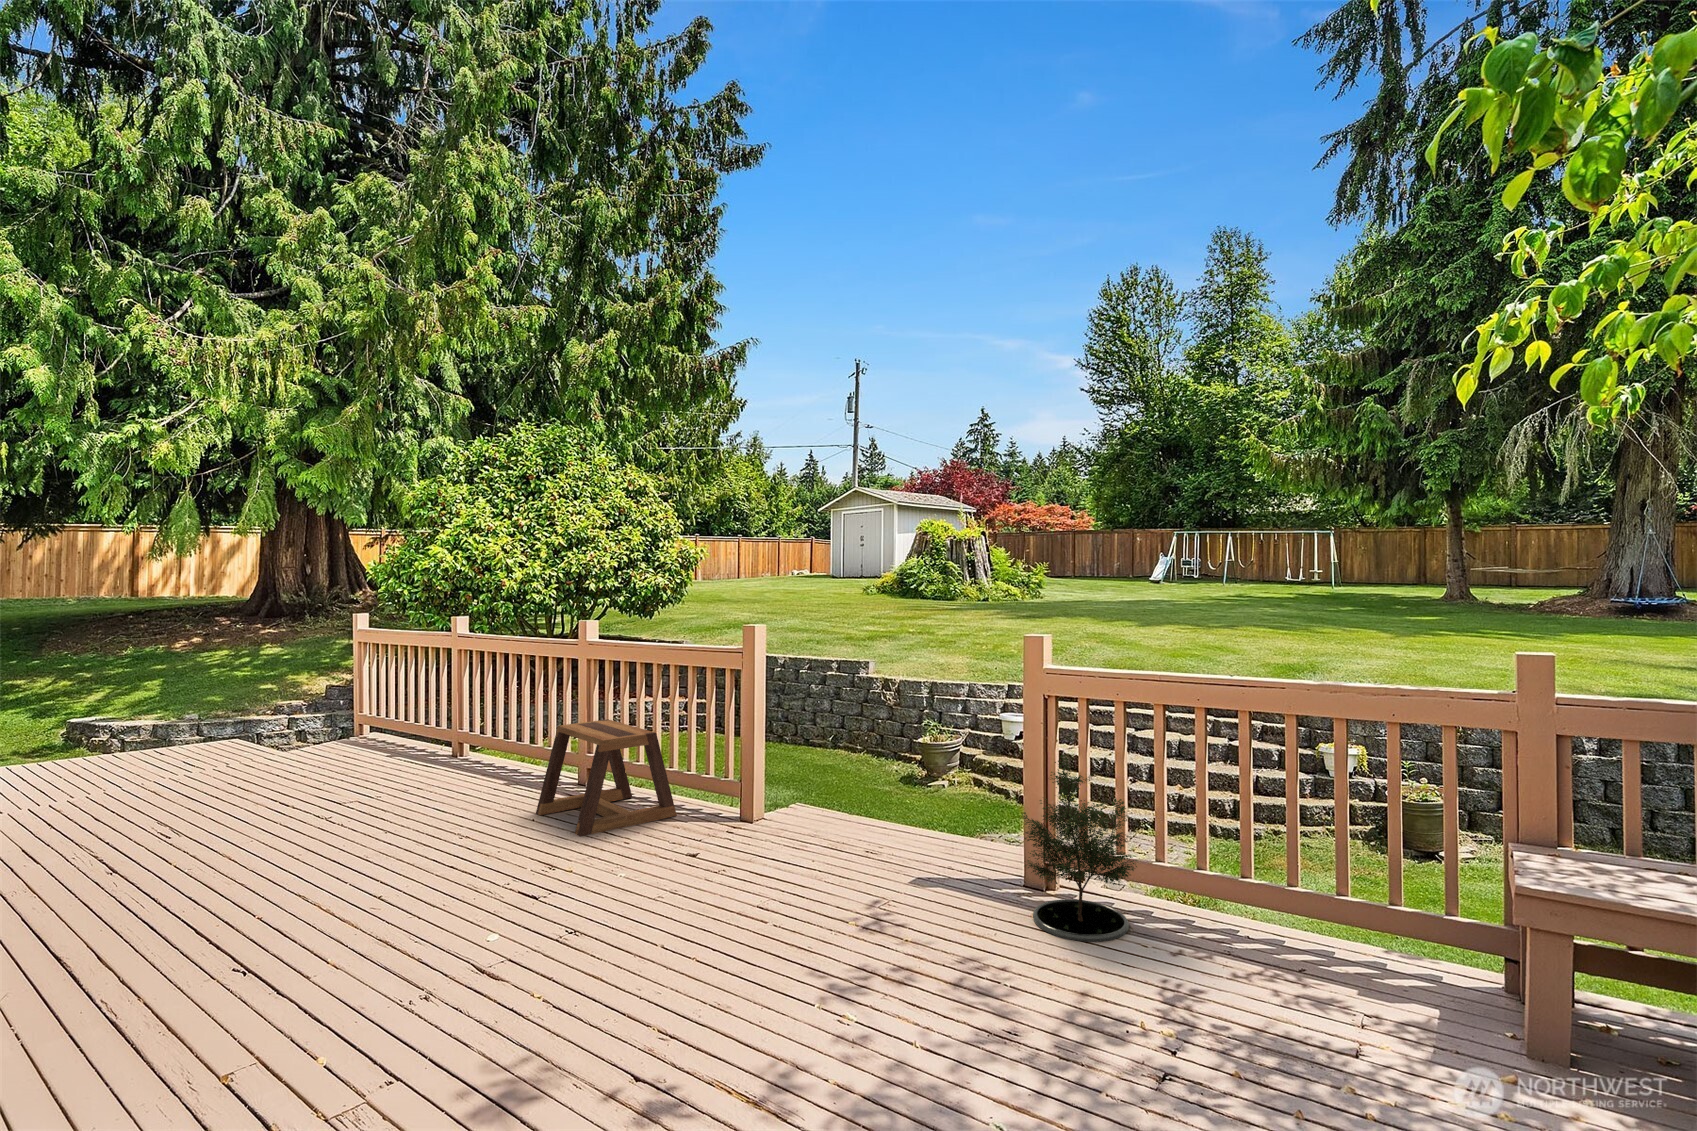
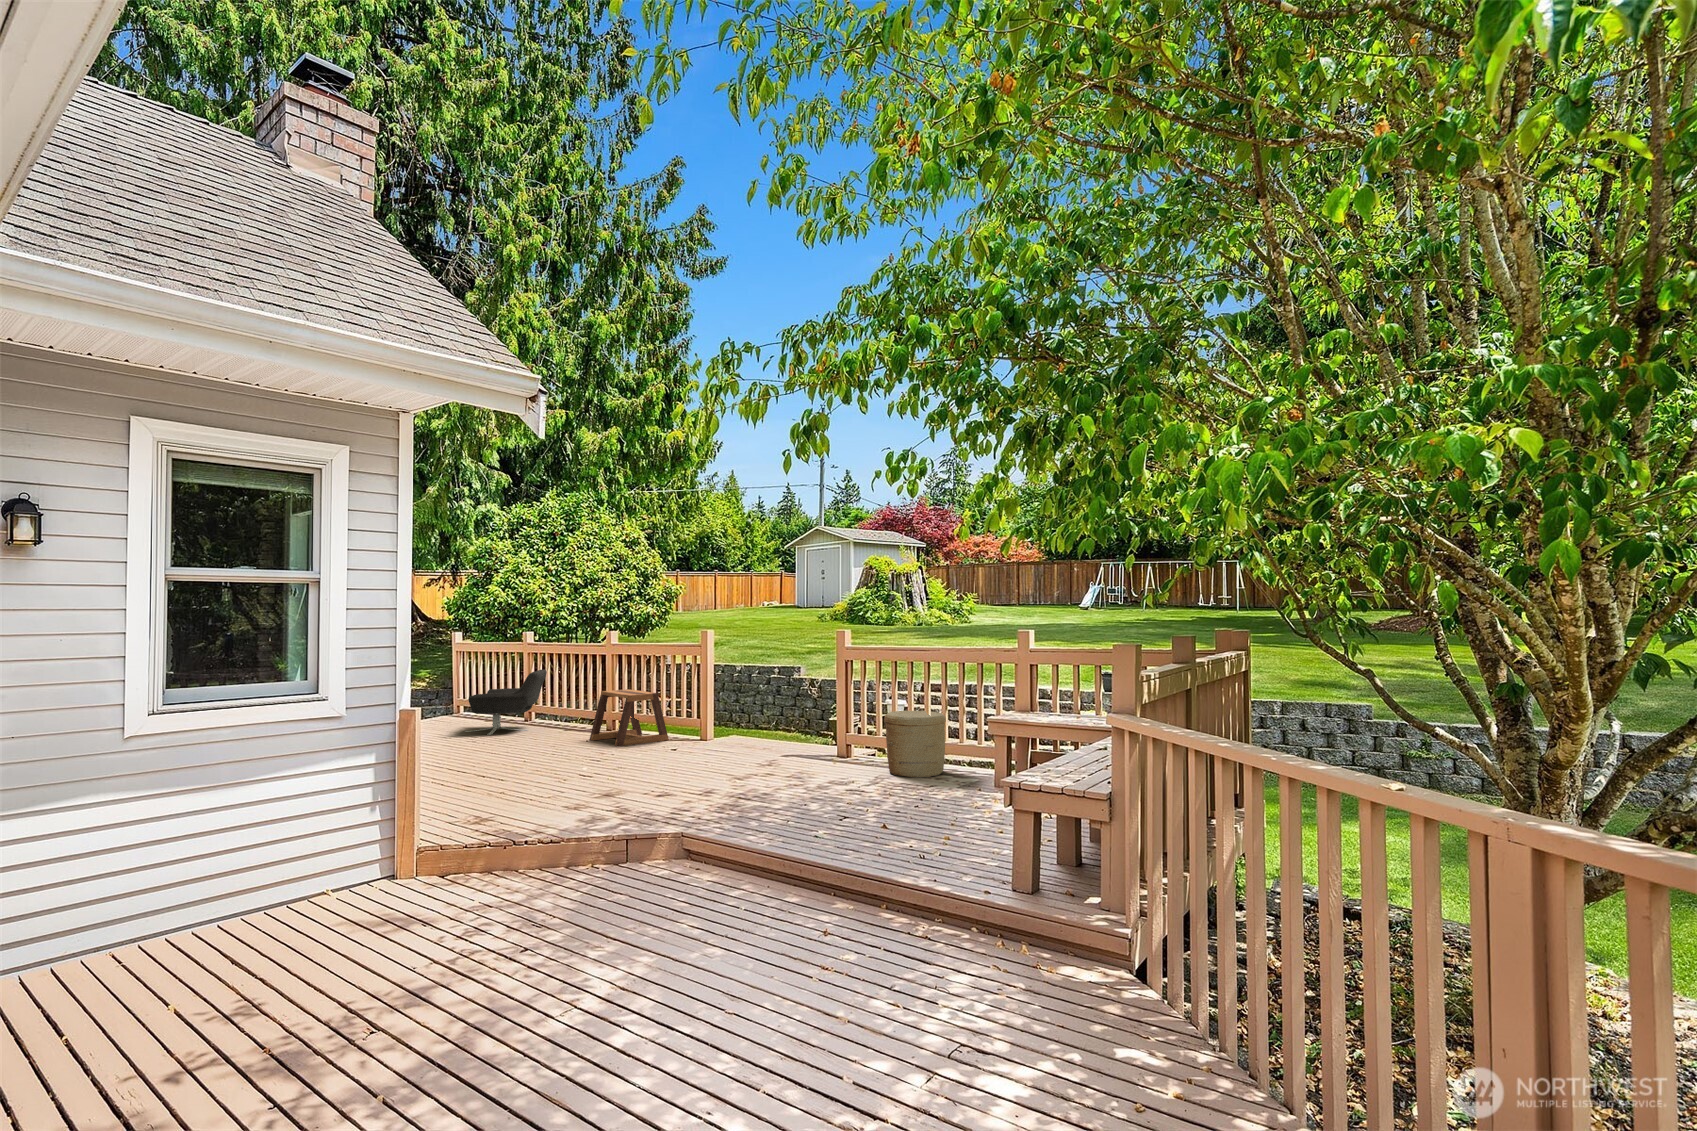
lounge chair: none [336,677,482,793] -> present [465,669,547,735]
potted tree: present [1022,755,1137,942] -> none [826,687,880,767]
woven basket: none [1184,820,1352,1016] -> present [884,711,946,778]

